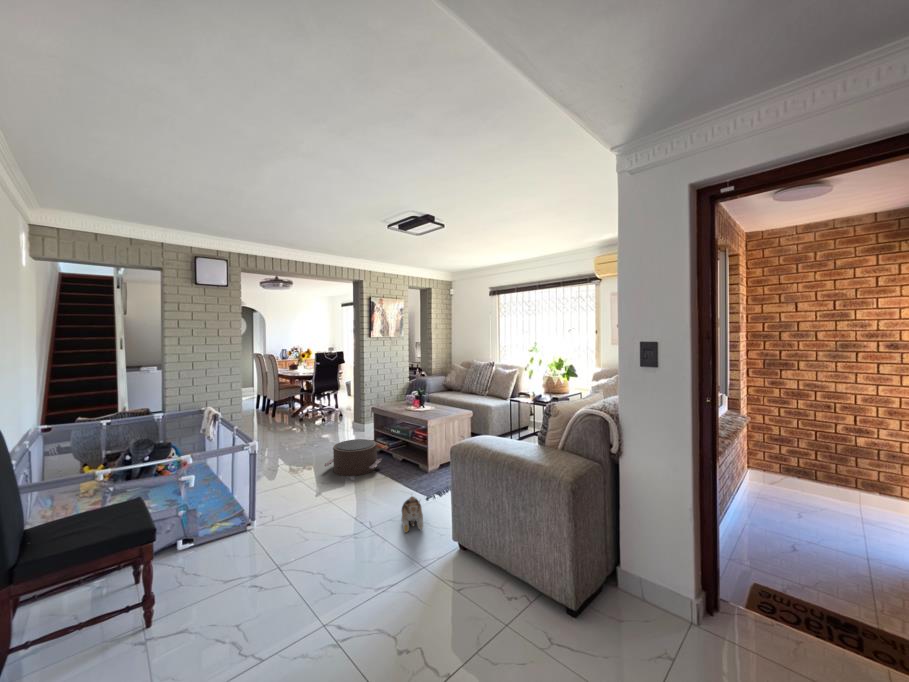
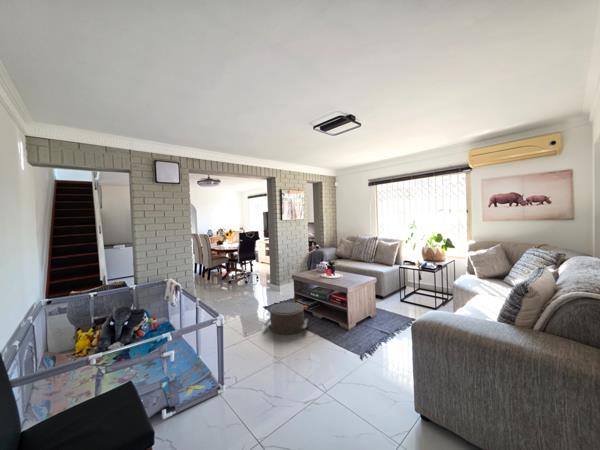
plush toy: present [402,496,423,533] -> none [352,366,379,400]

